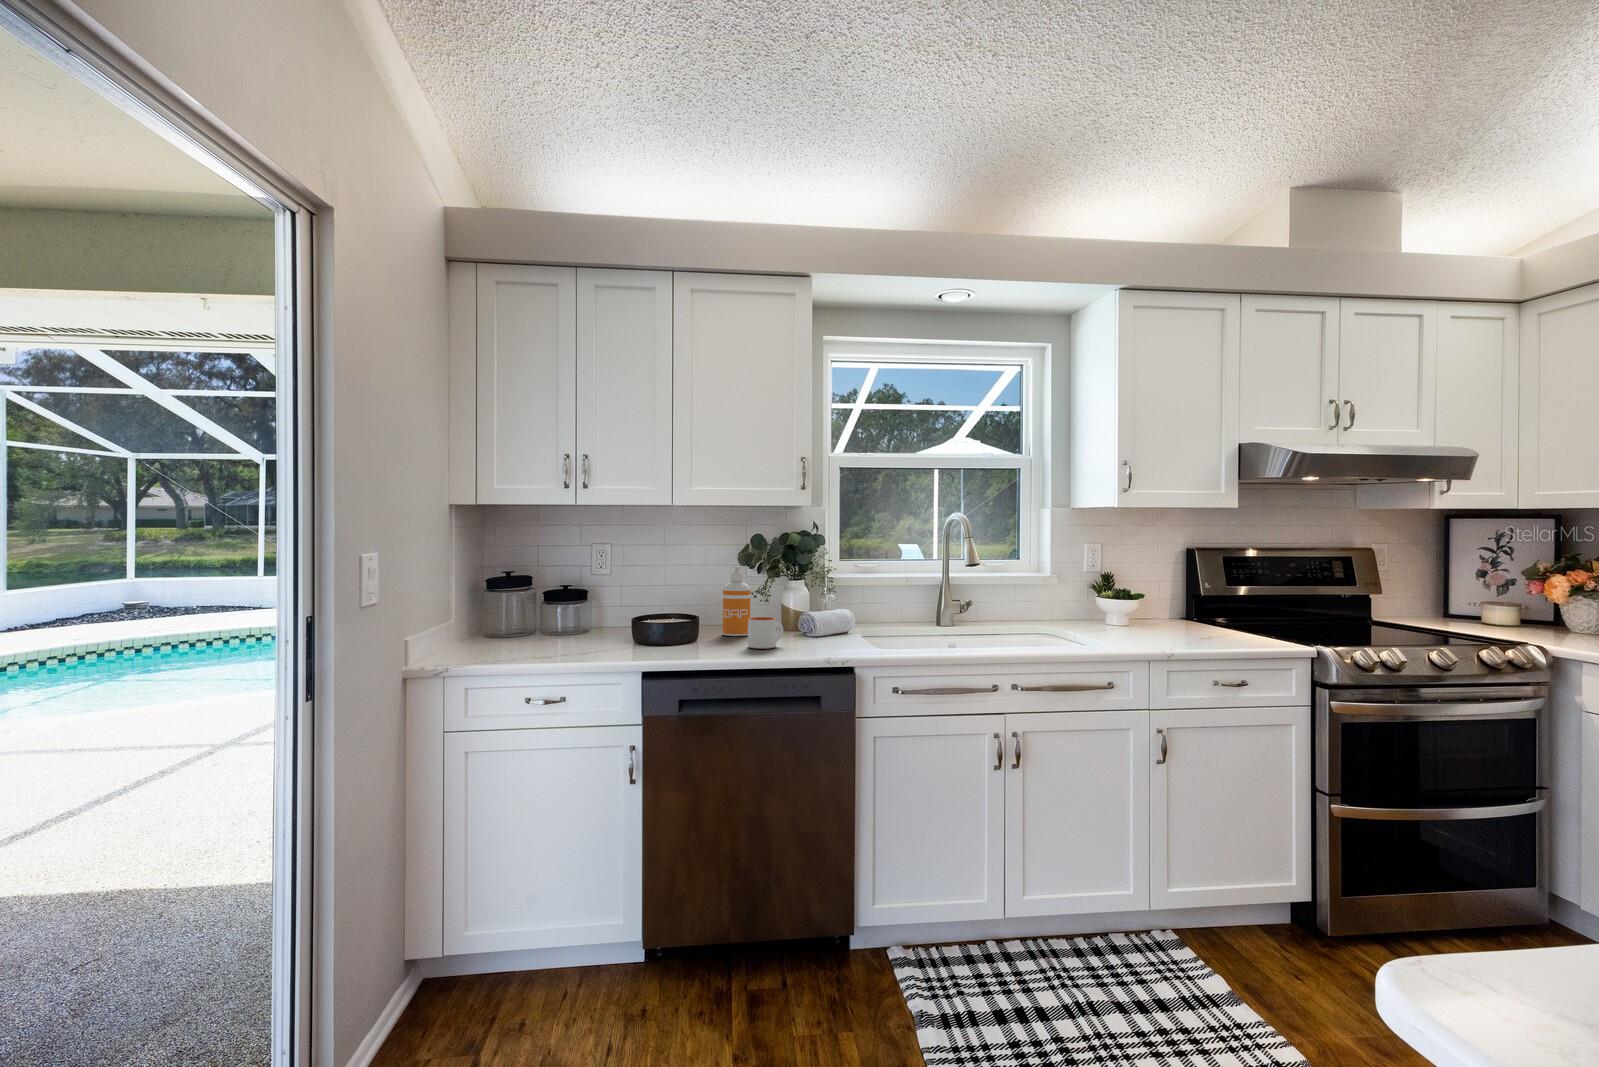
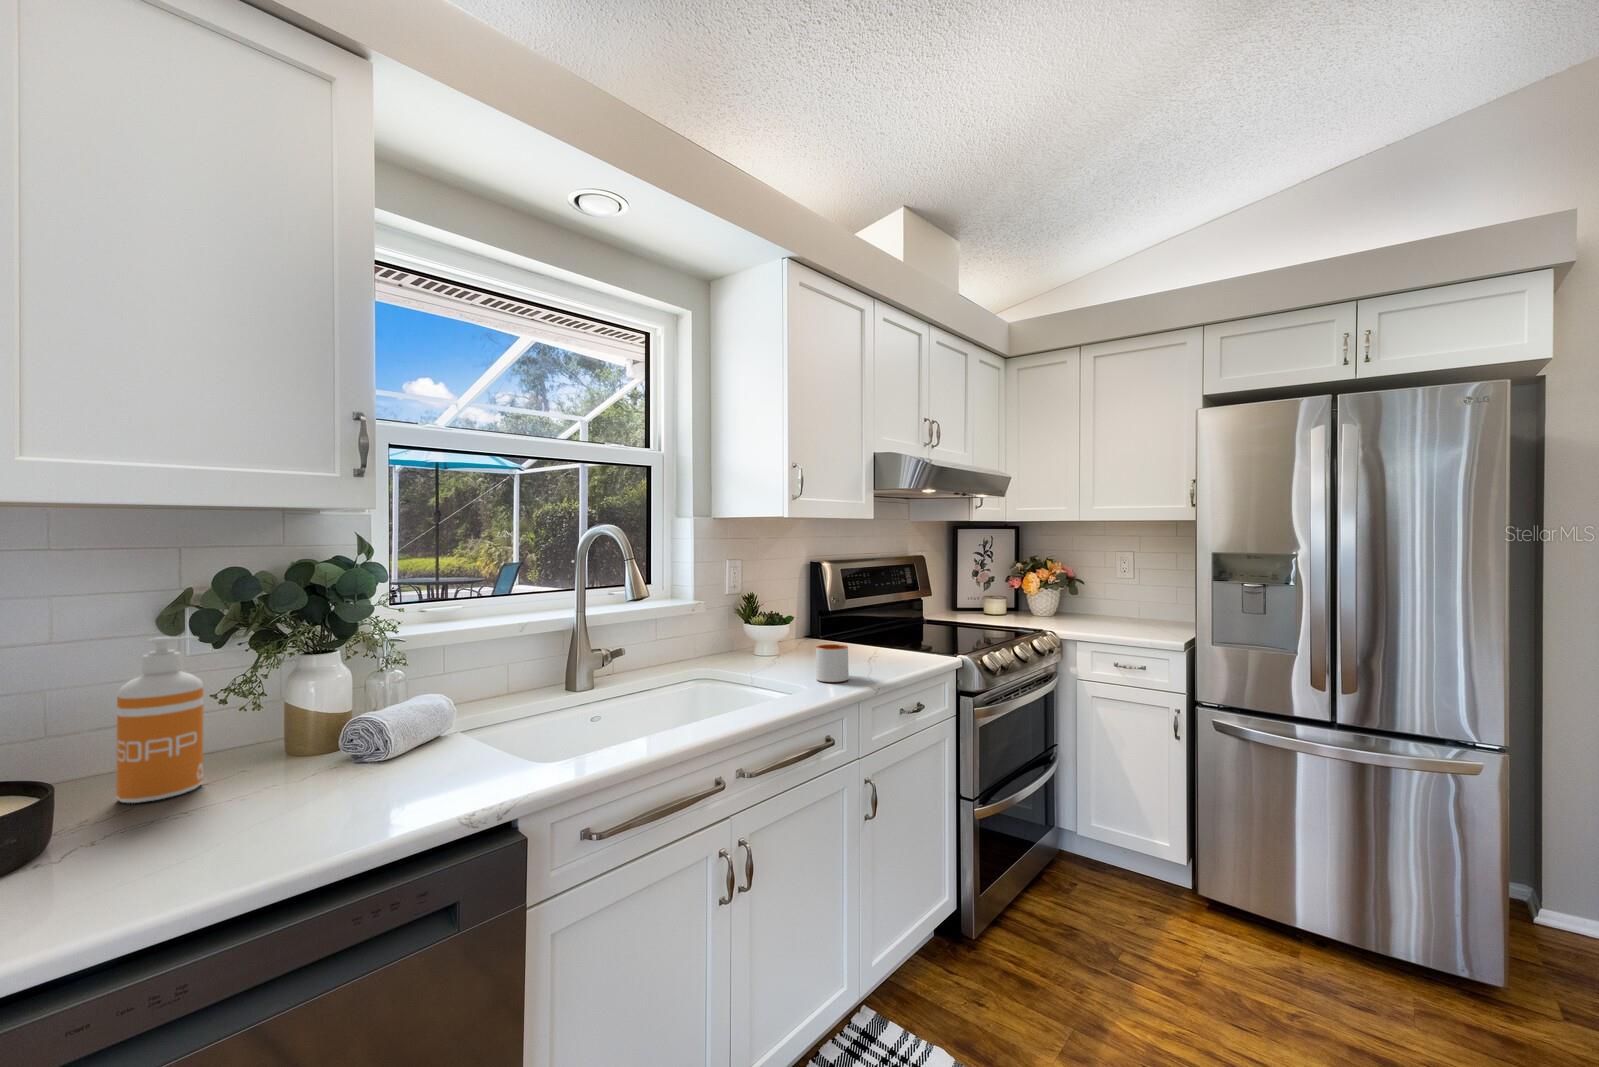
mug: present [748,617,783,649] -> present [816,644,849,682]

